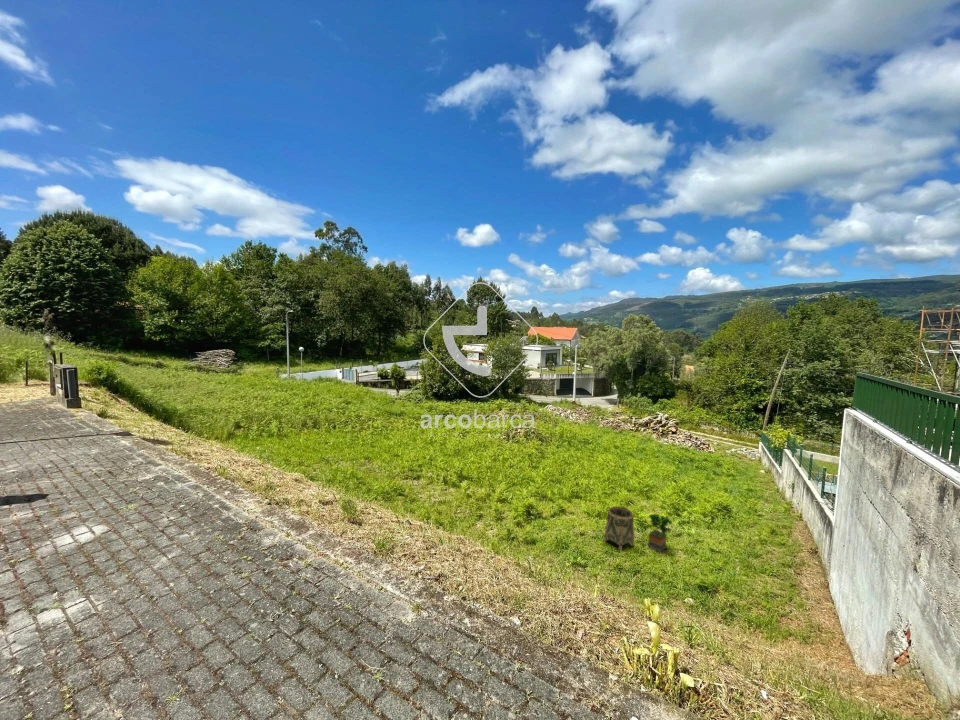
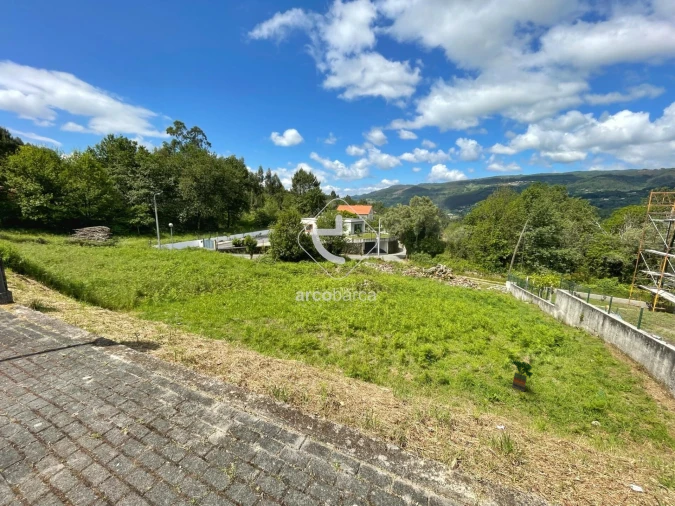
basket: present [604,507,634,551] -> none [477,357,504,395]

